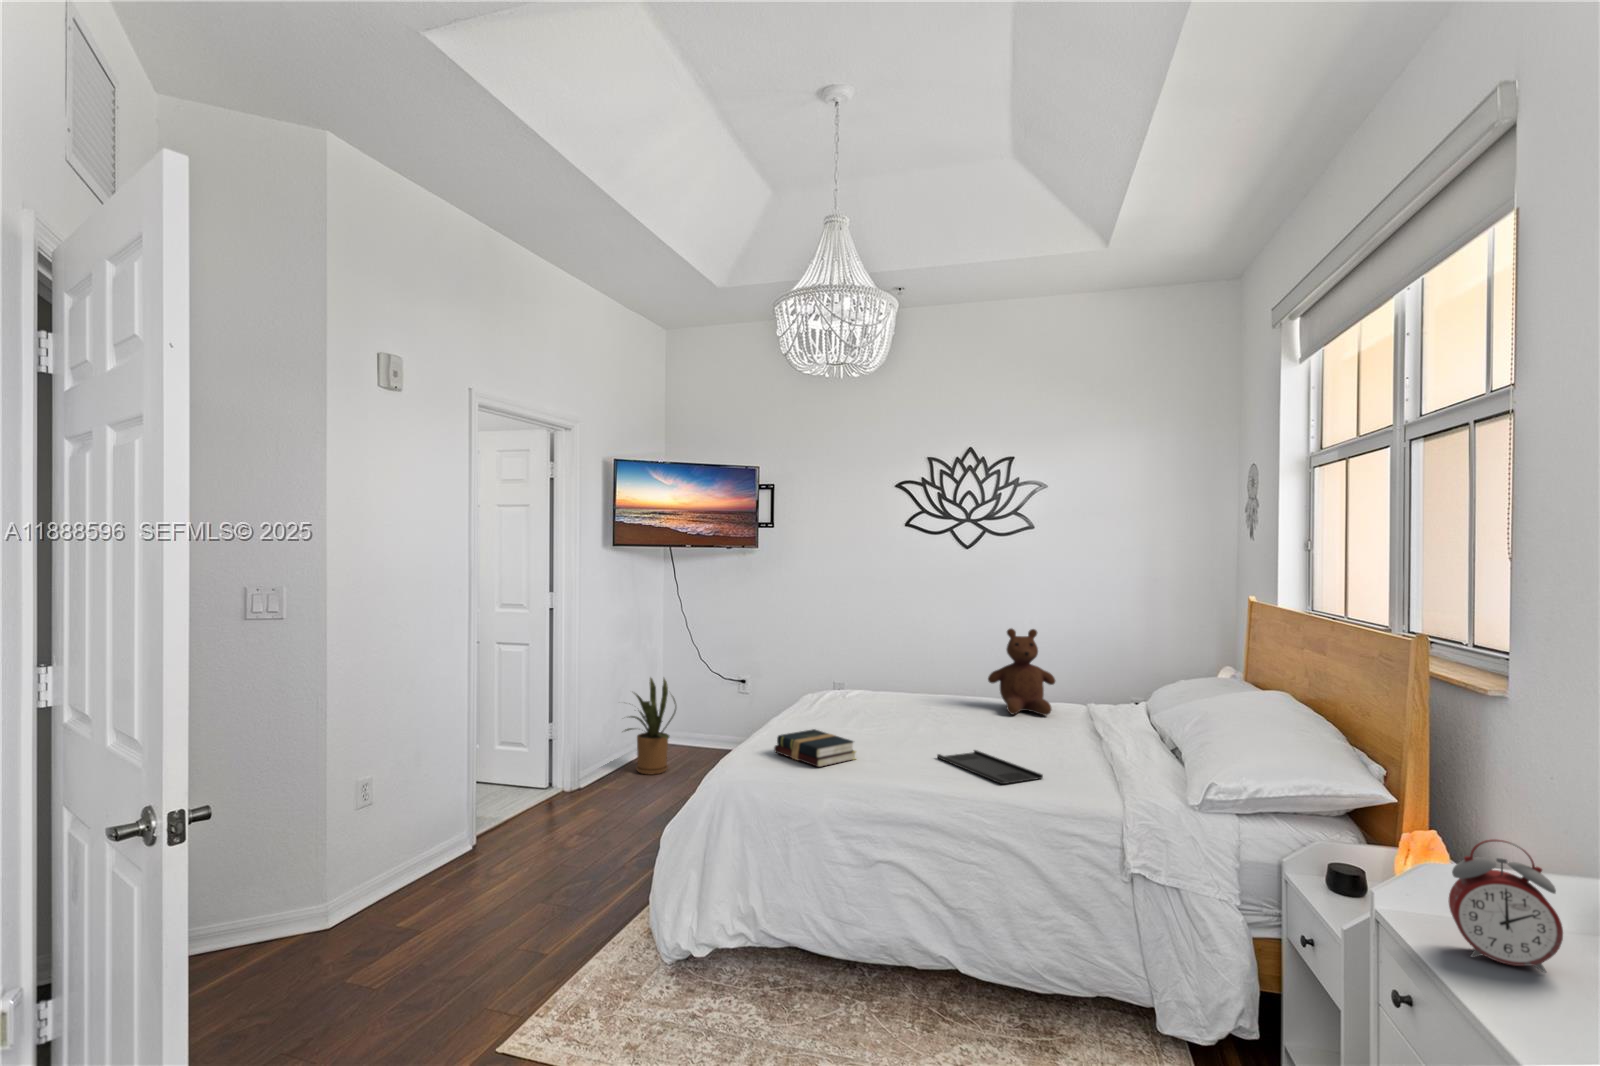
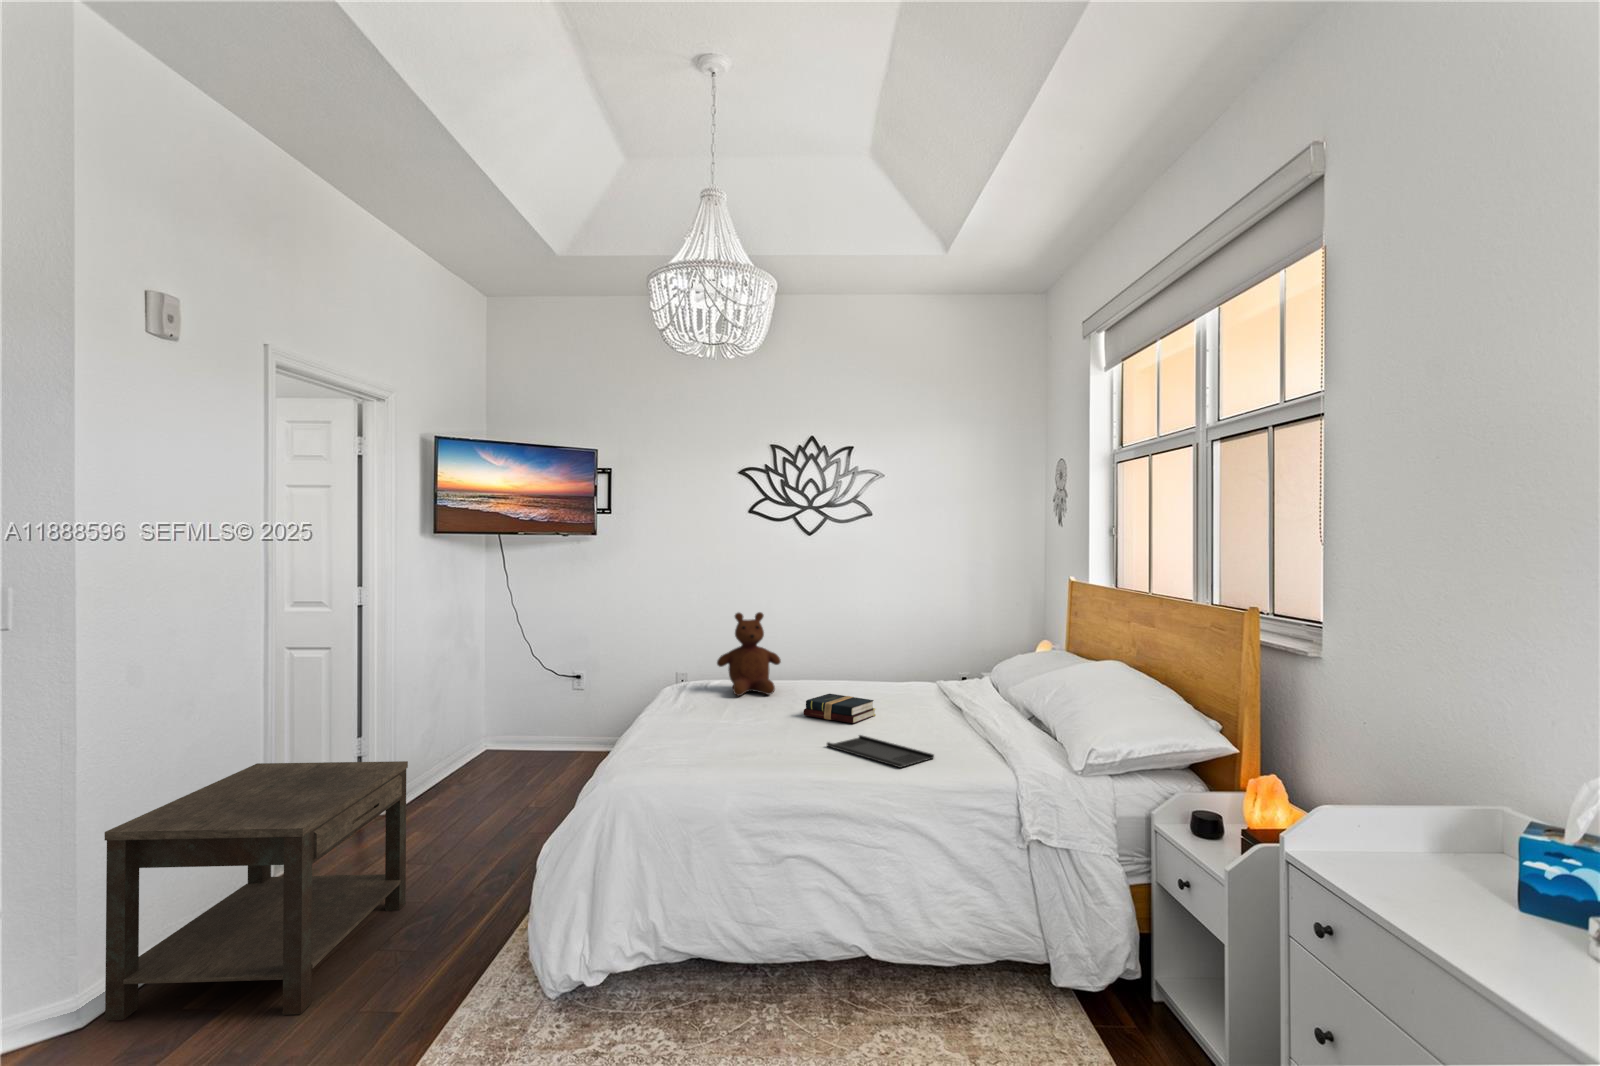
teddy bear: present [988,629,1055,715] -> present [717,612,781,696]
house plant: present [625,678,676,774] -> none [436,679,509,788]
hardback book: present [774,729,856,767] -> present [804,694,875,723]
side table: none [337,733,572,944] -> present [104,761,408,1020]
alarm clock: present [1449,839,1563,972] -> none [1355,784,1451,894]

